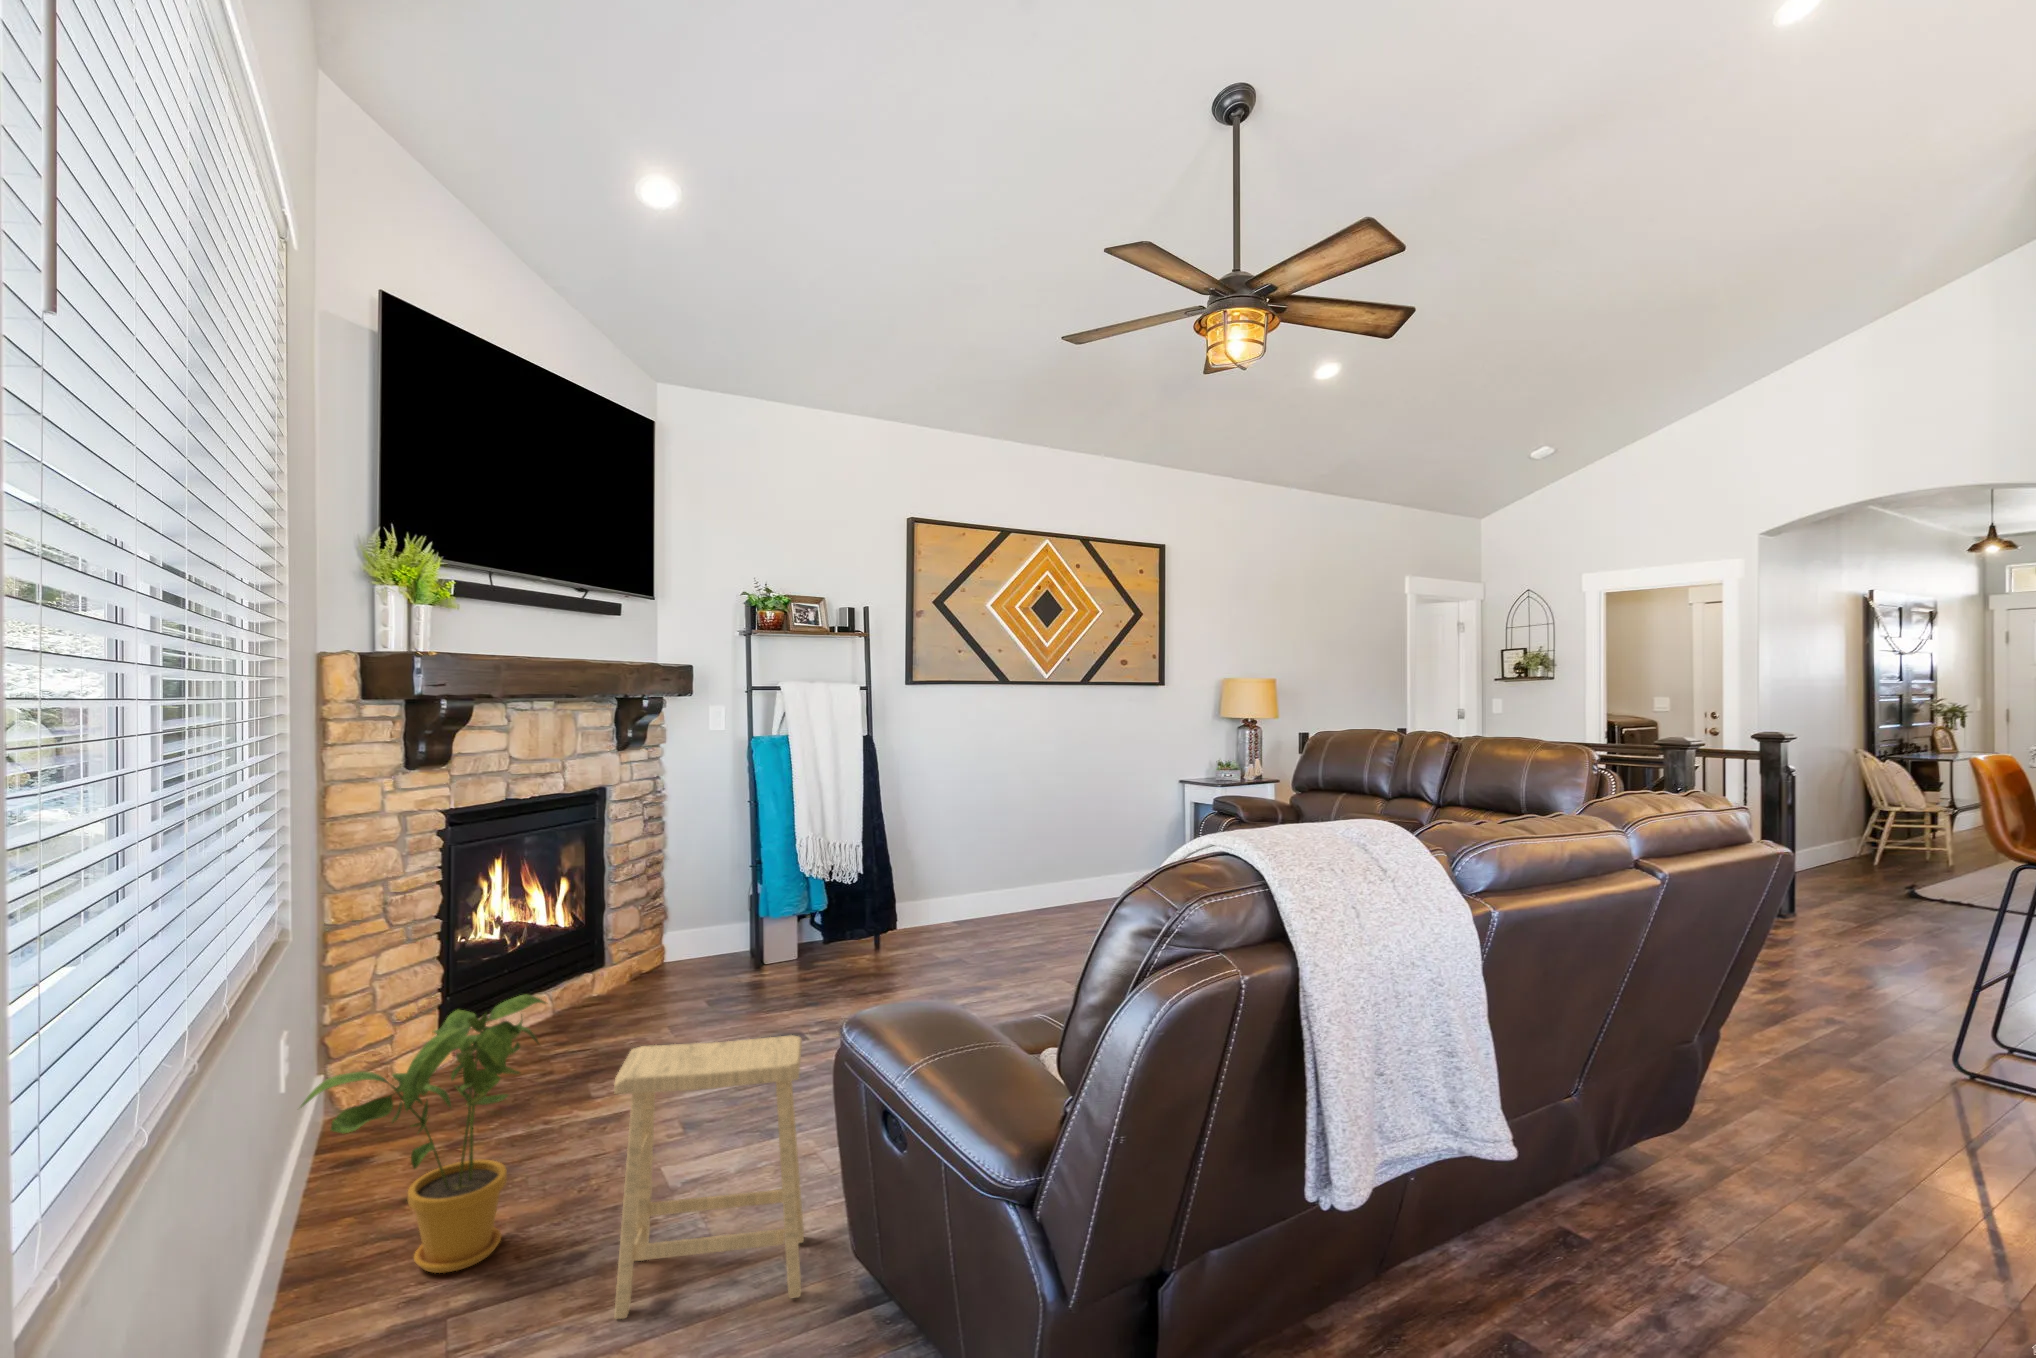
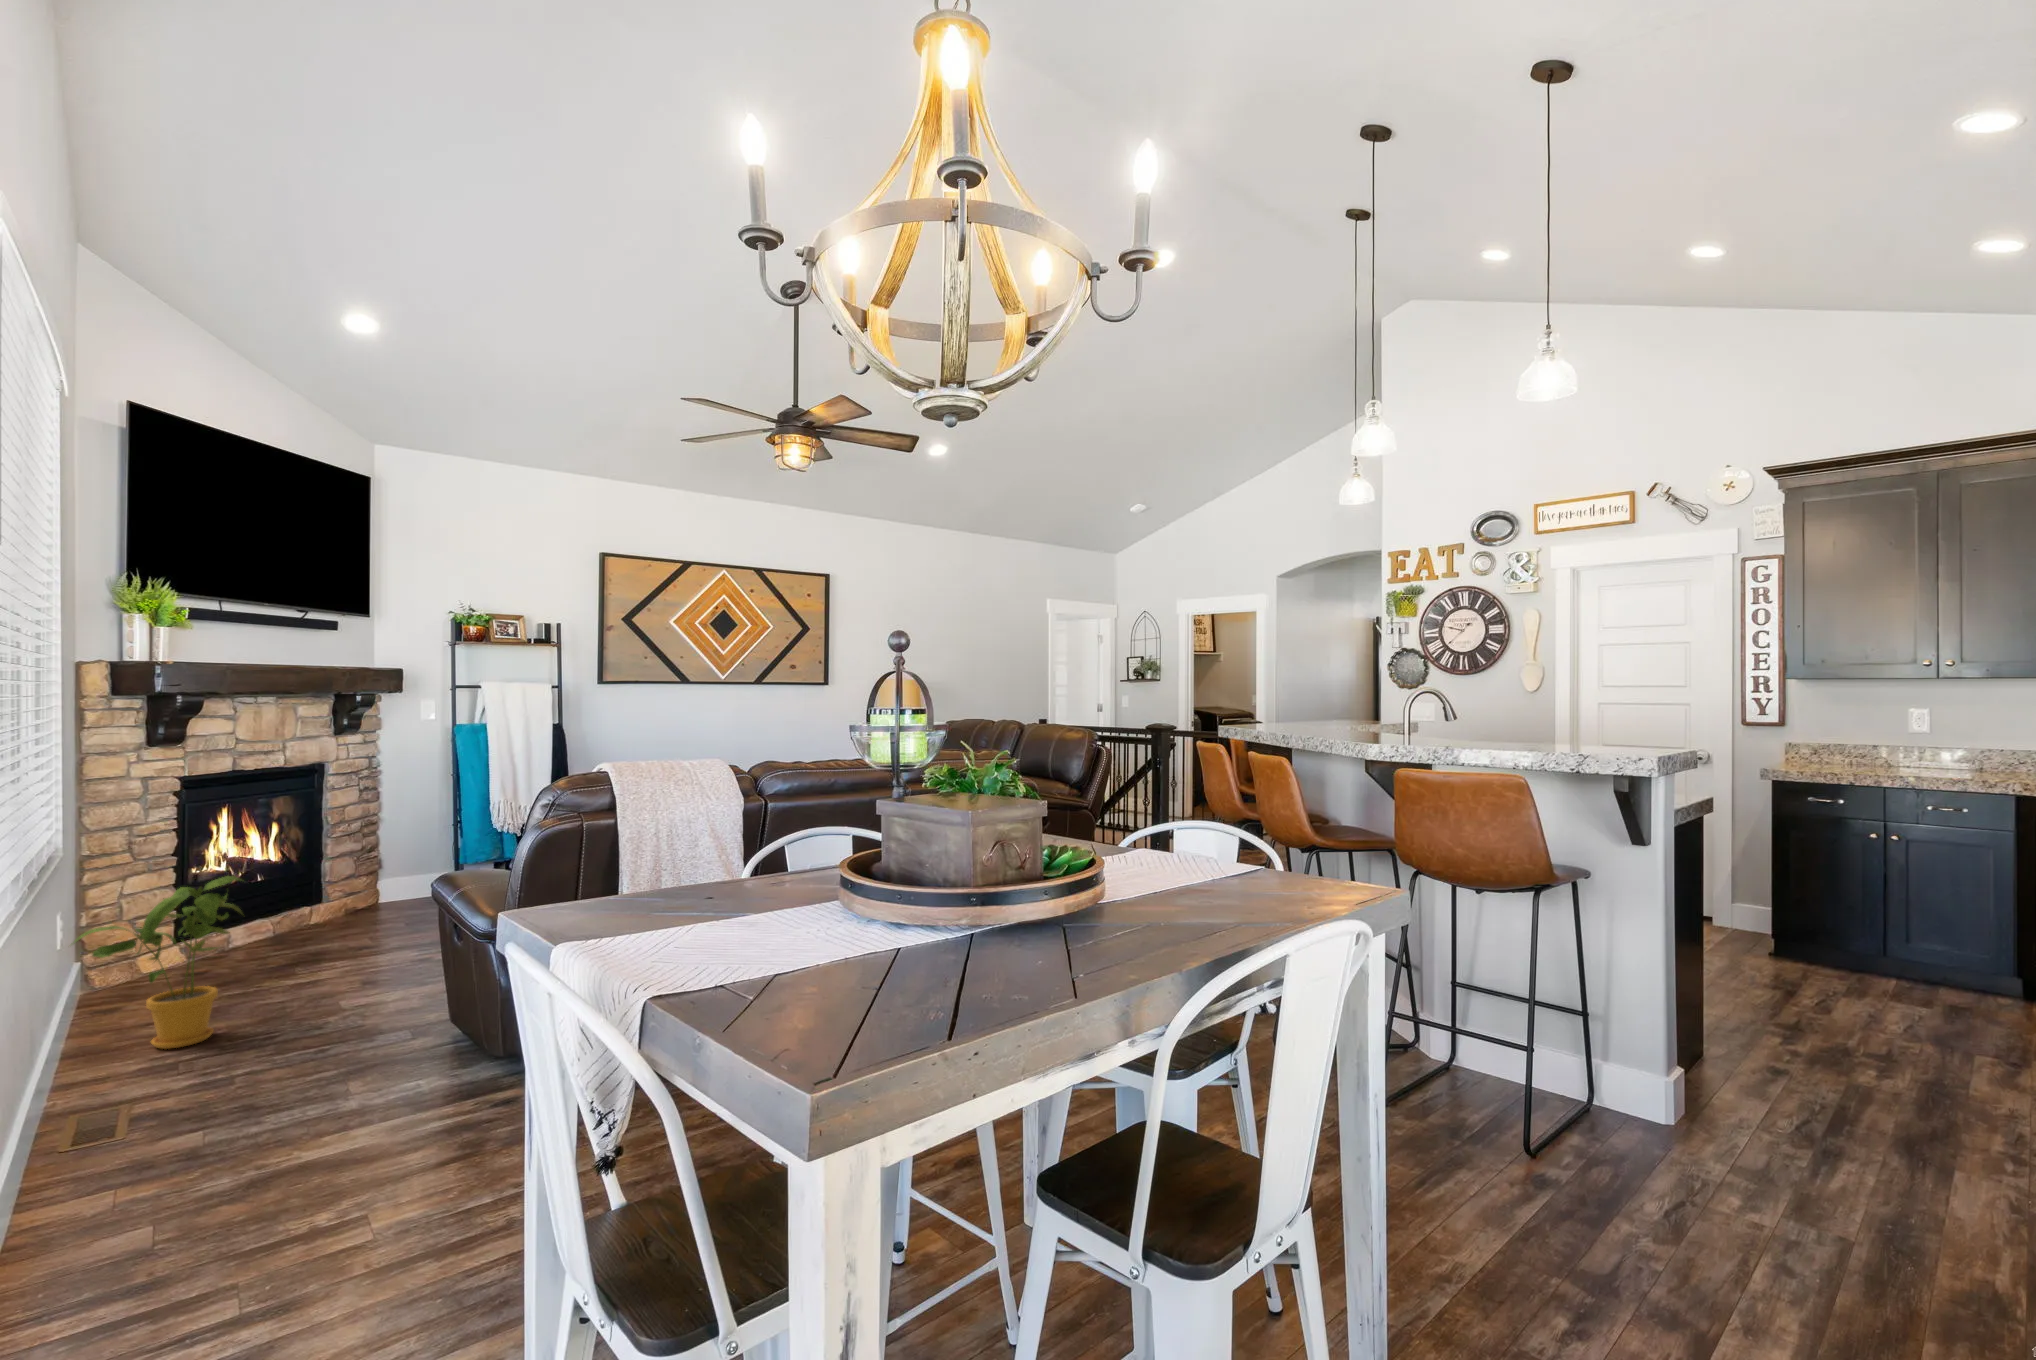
footstool: present [614,1035,804,1319] -> none [284,898,424,1058]

